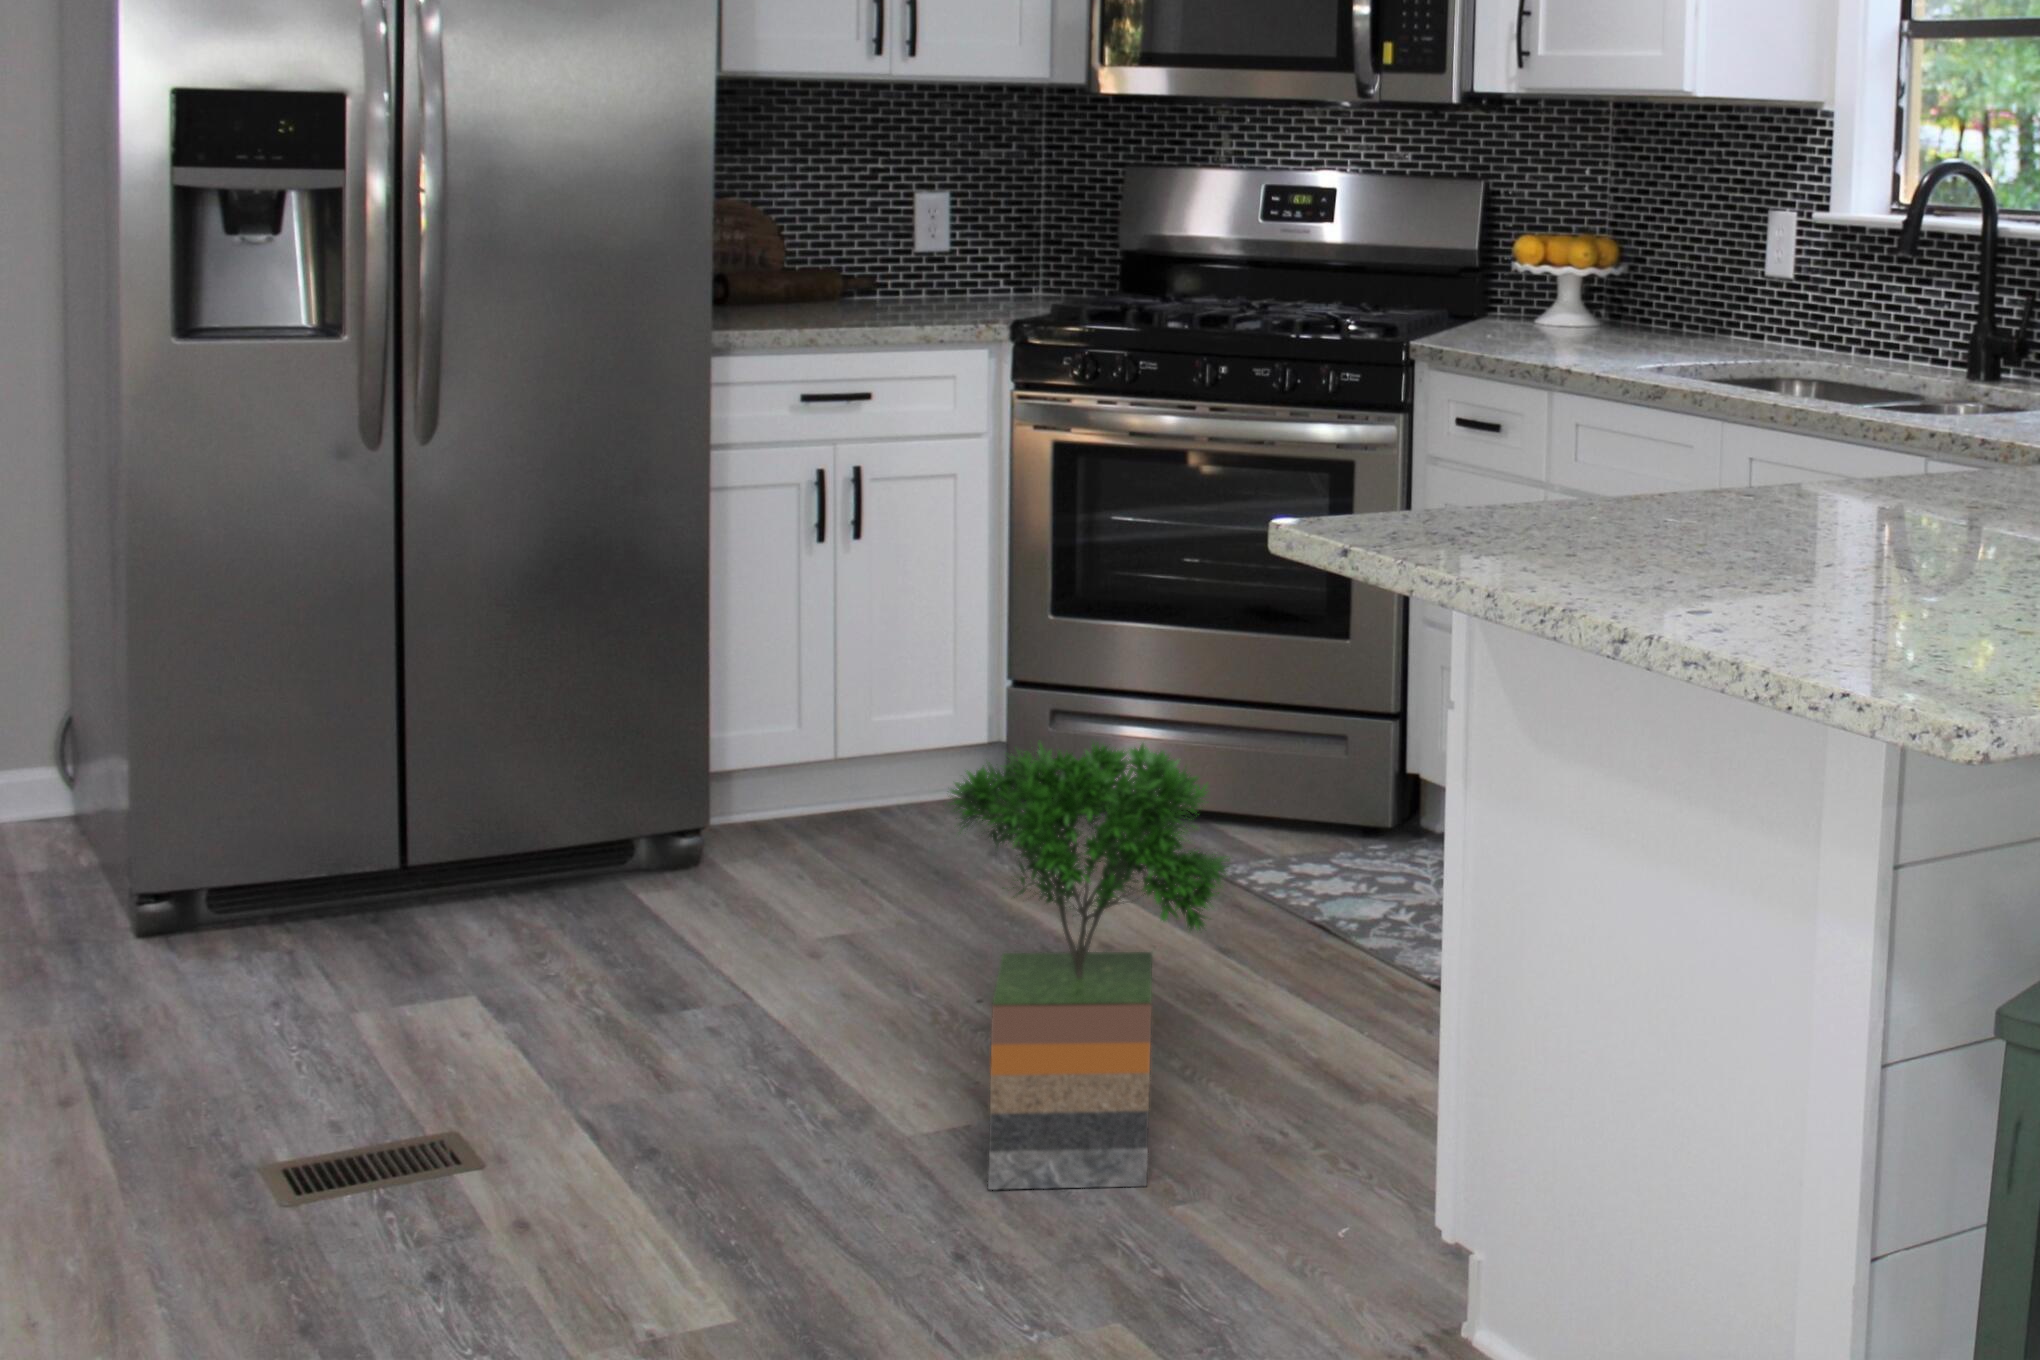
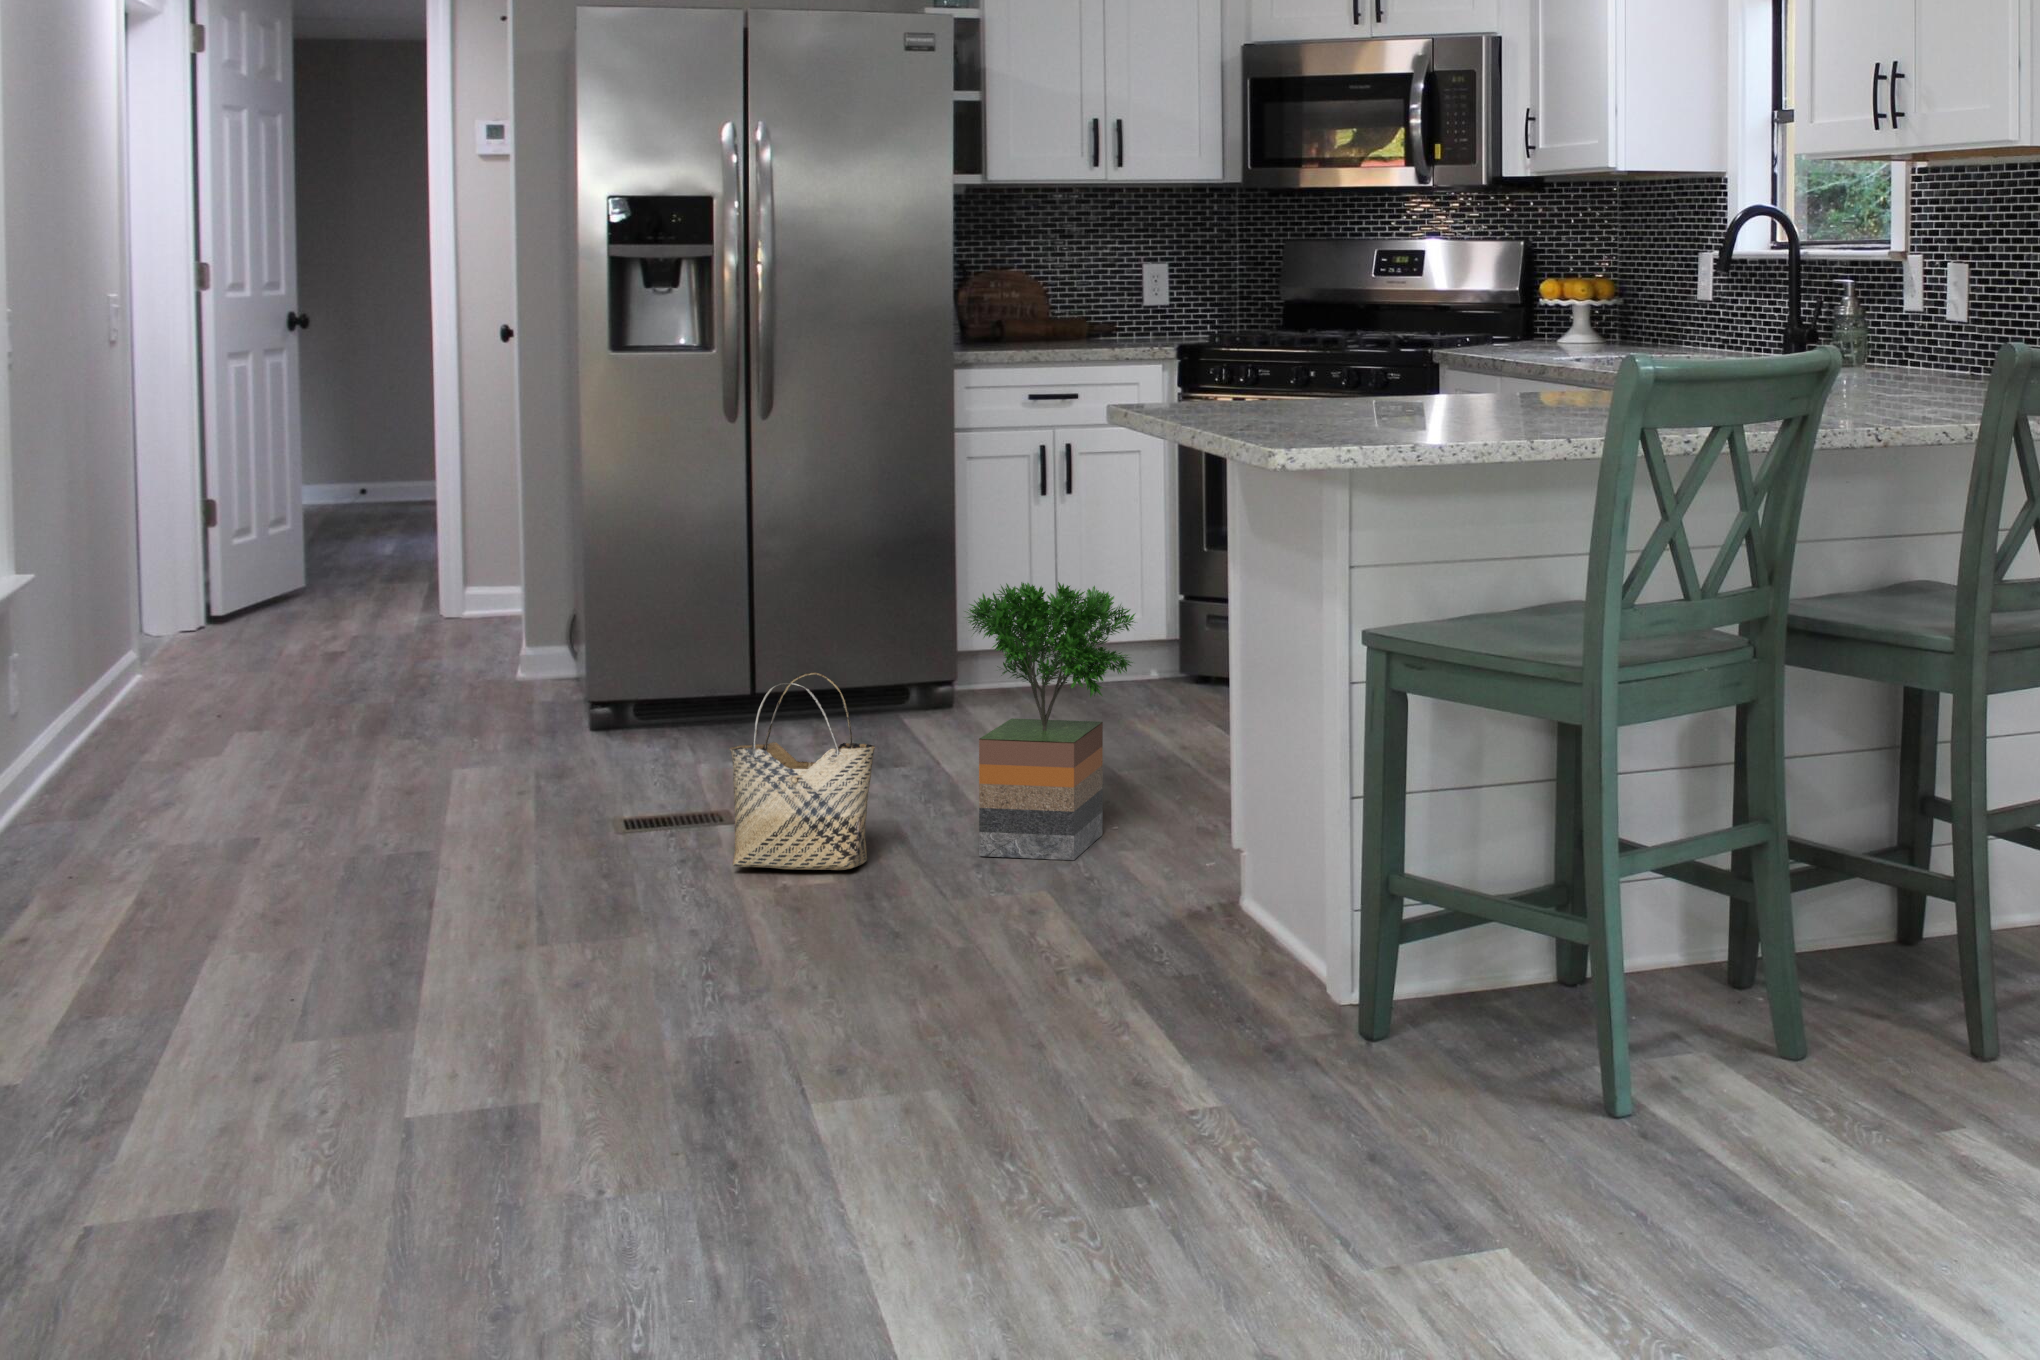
woven basket: none [581,912,830,1256] -> present [729,672,875,870]

